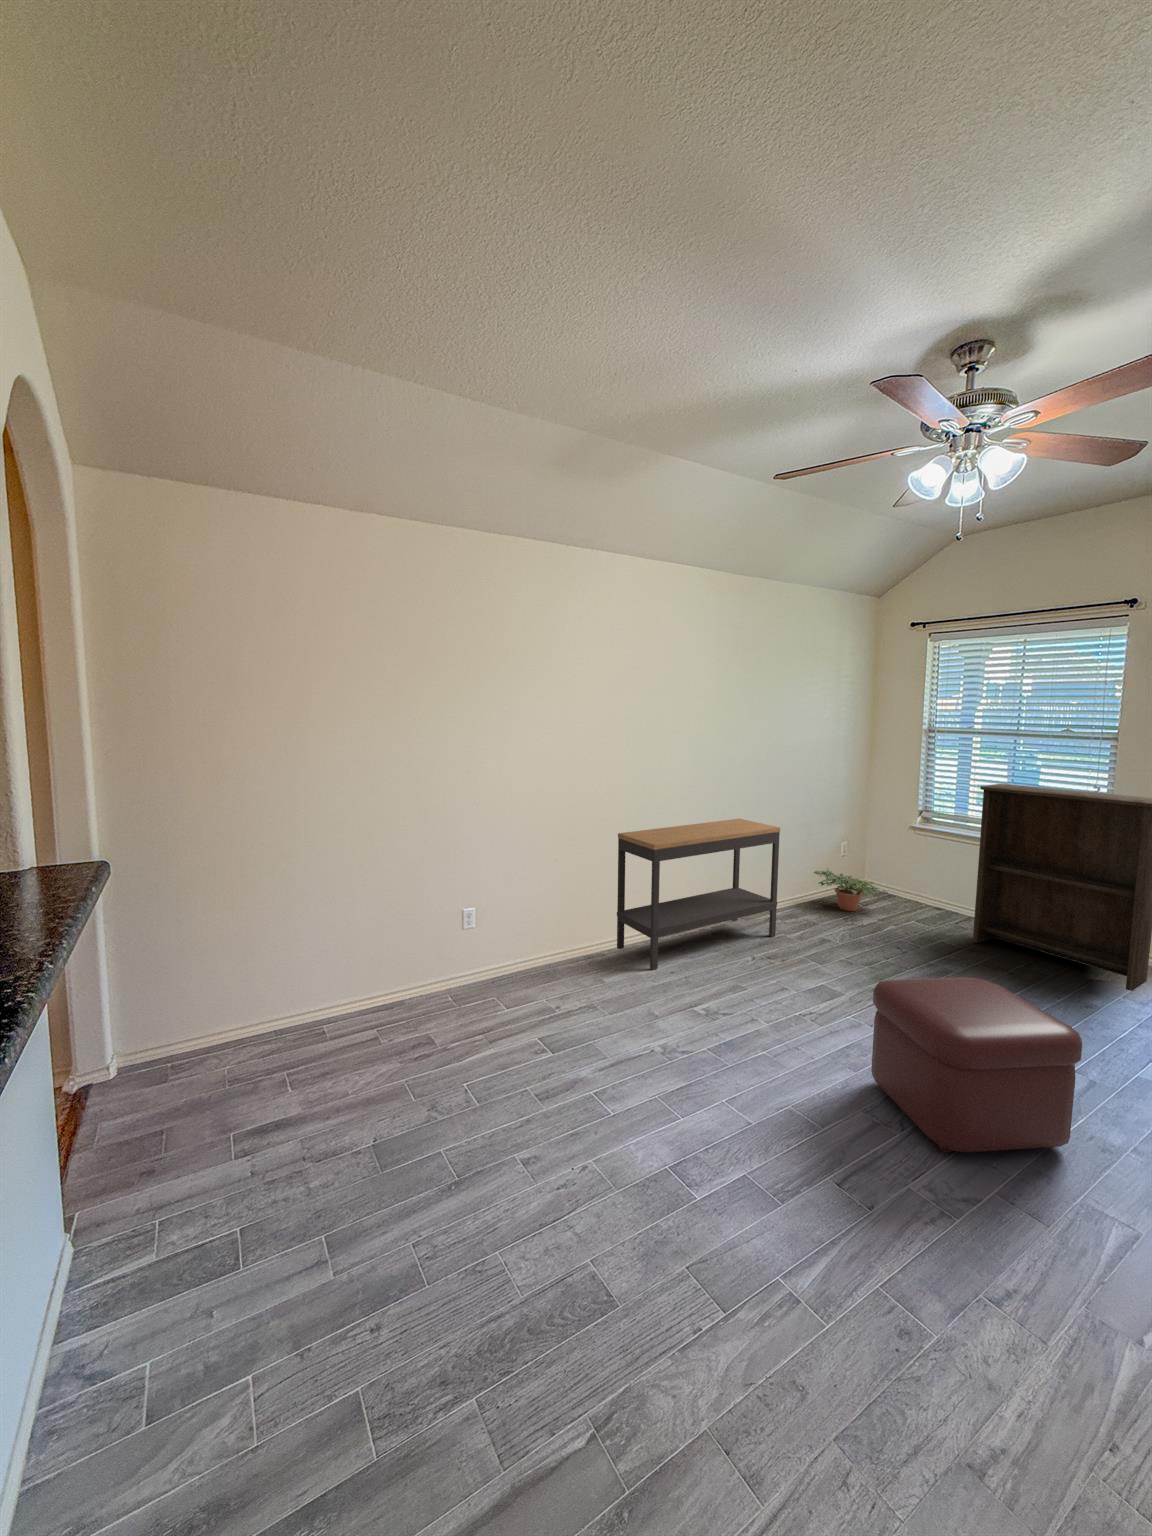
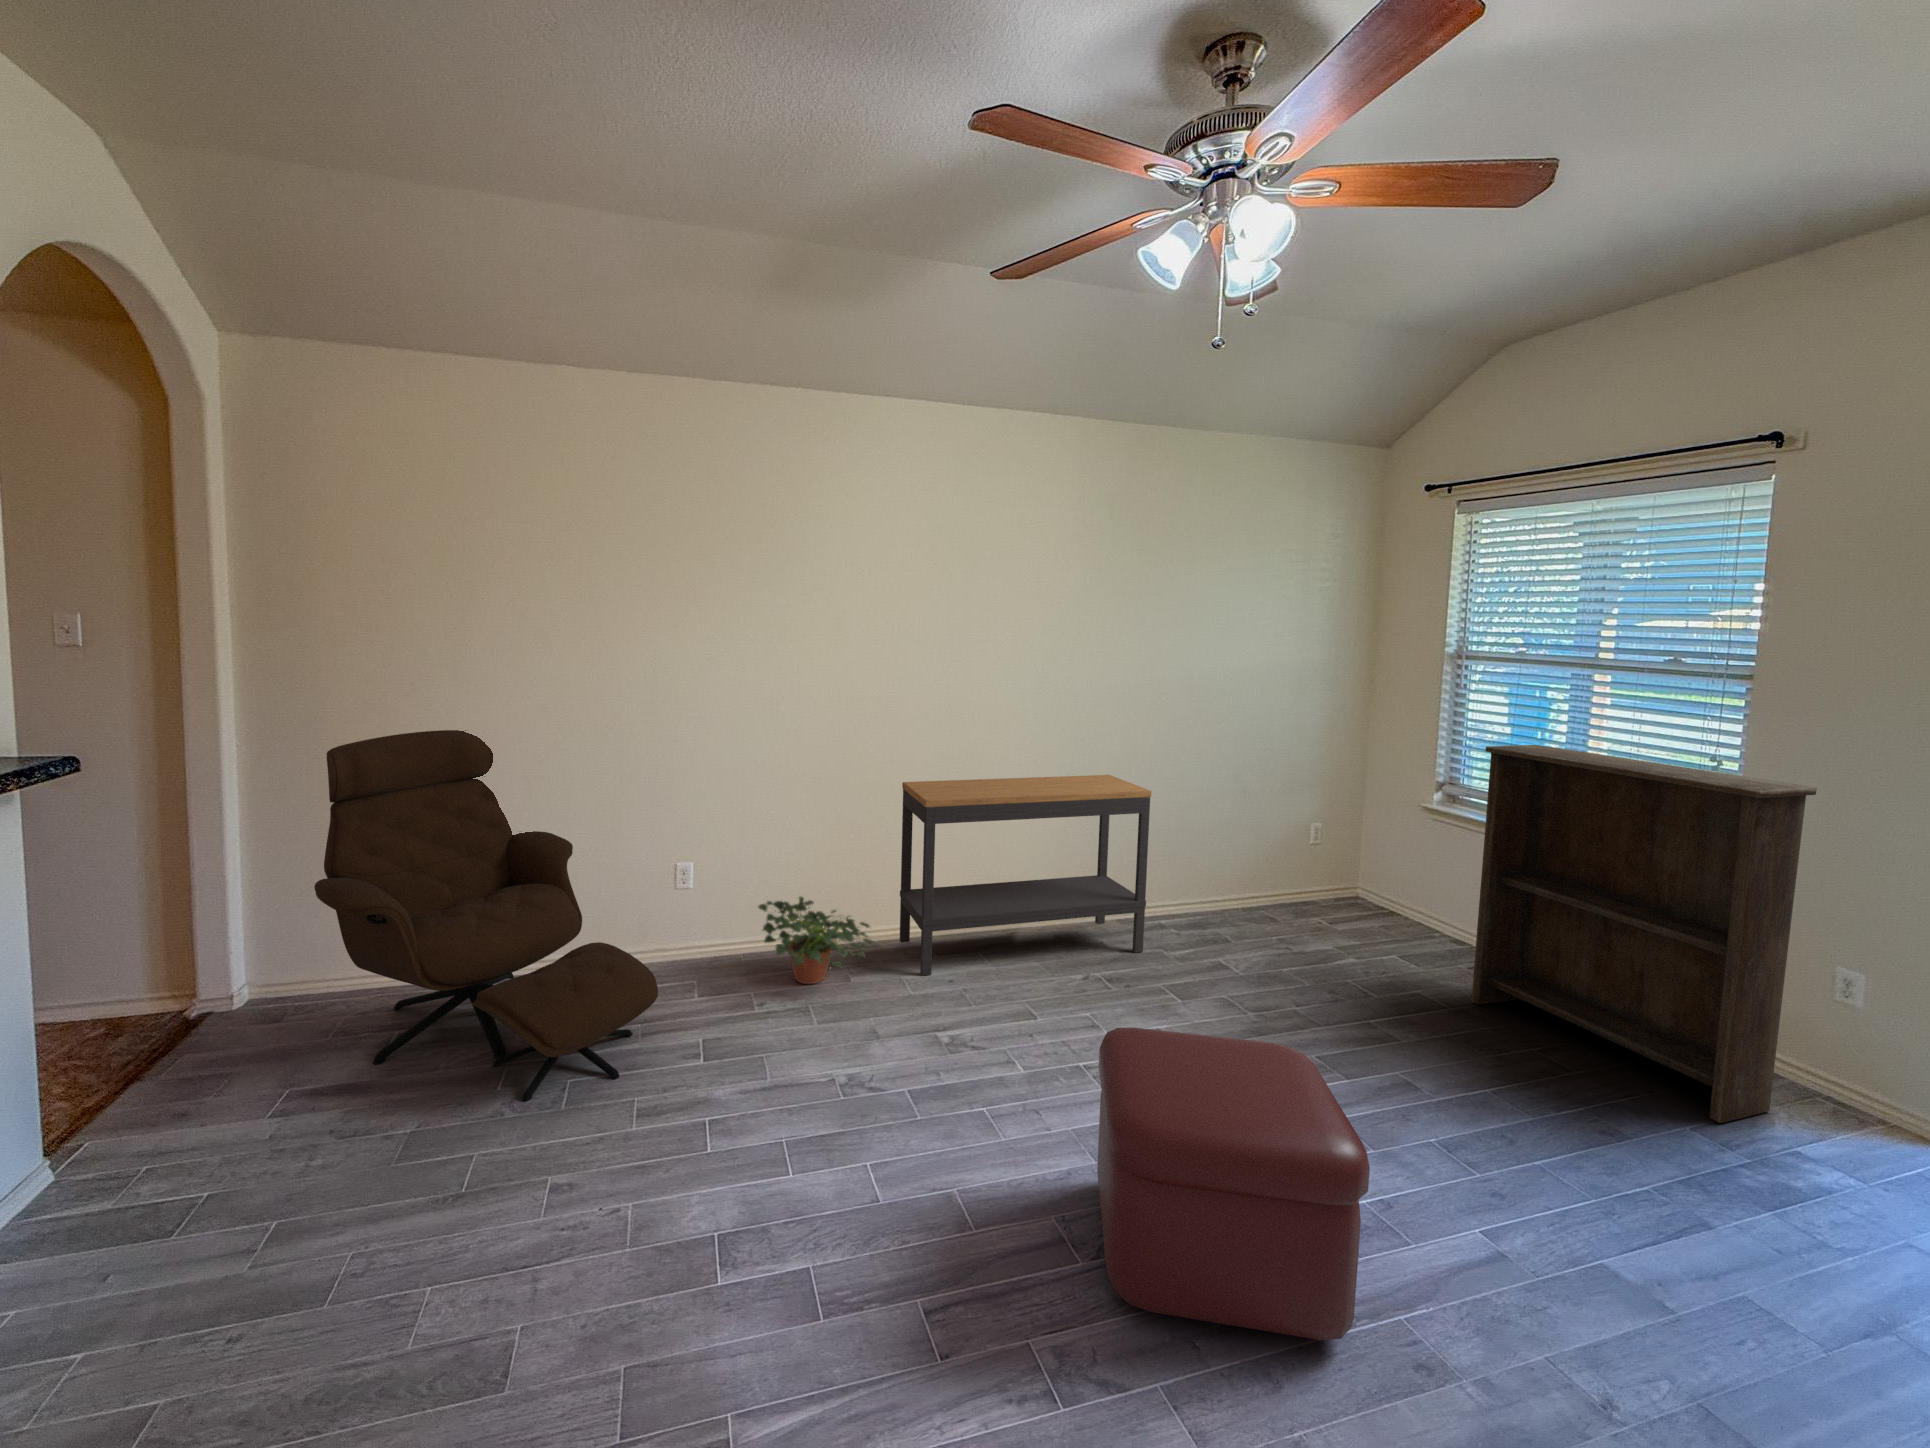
lounge chair: none [212,816,509,1105] -> present [314,730,658,1101]
potted plant: present [814,868,886,911] -> present [758,897,874,984]

